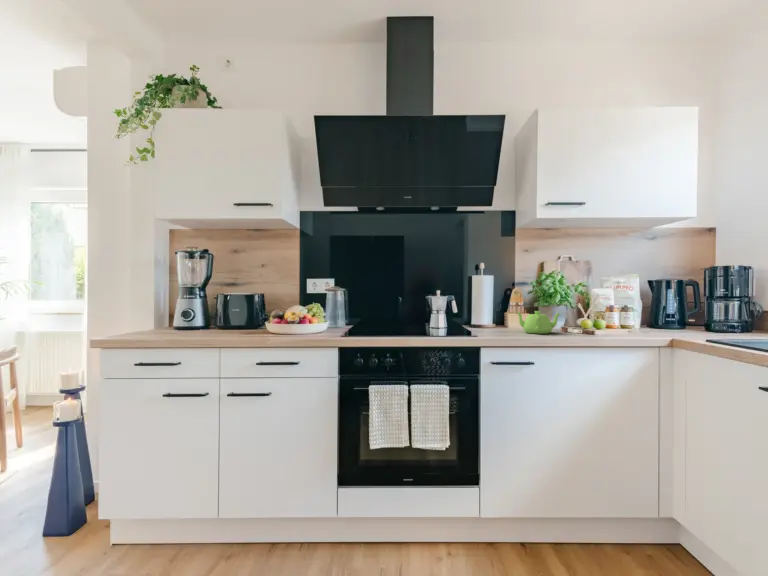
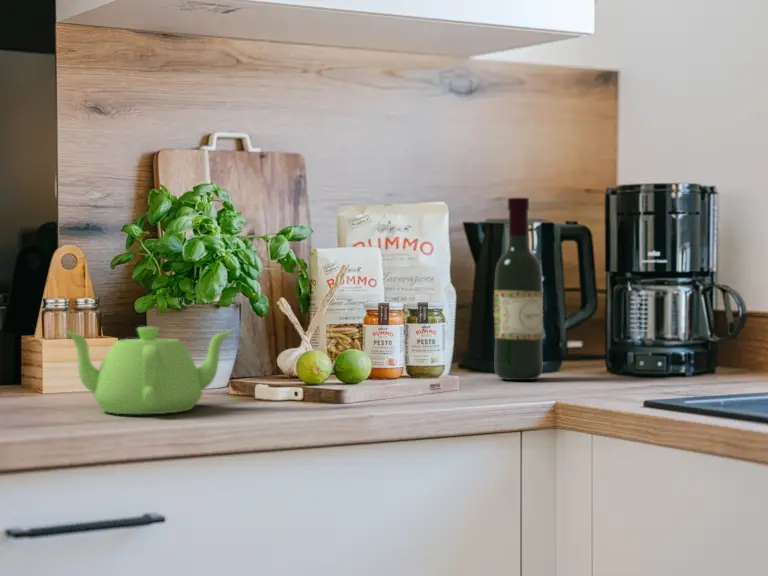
wine bottle: none [655,273,674,332] -> present [494,197,543,380]

